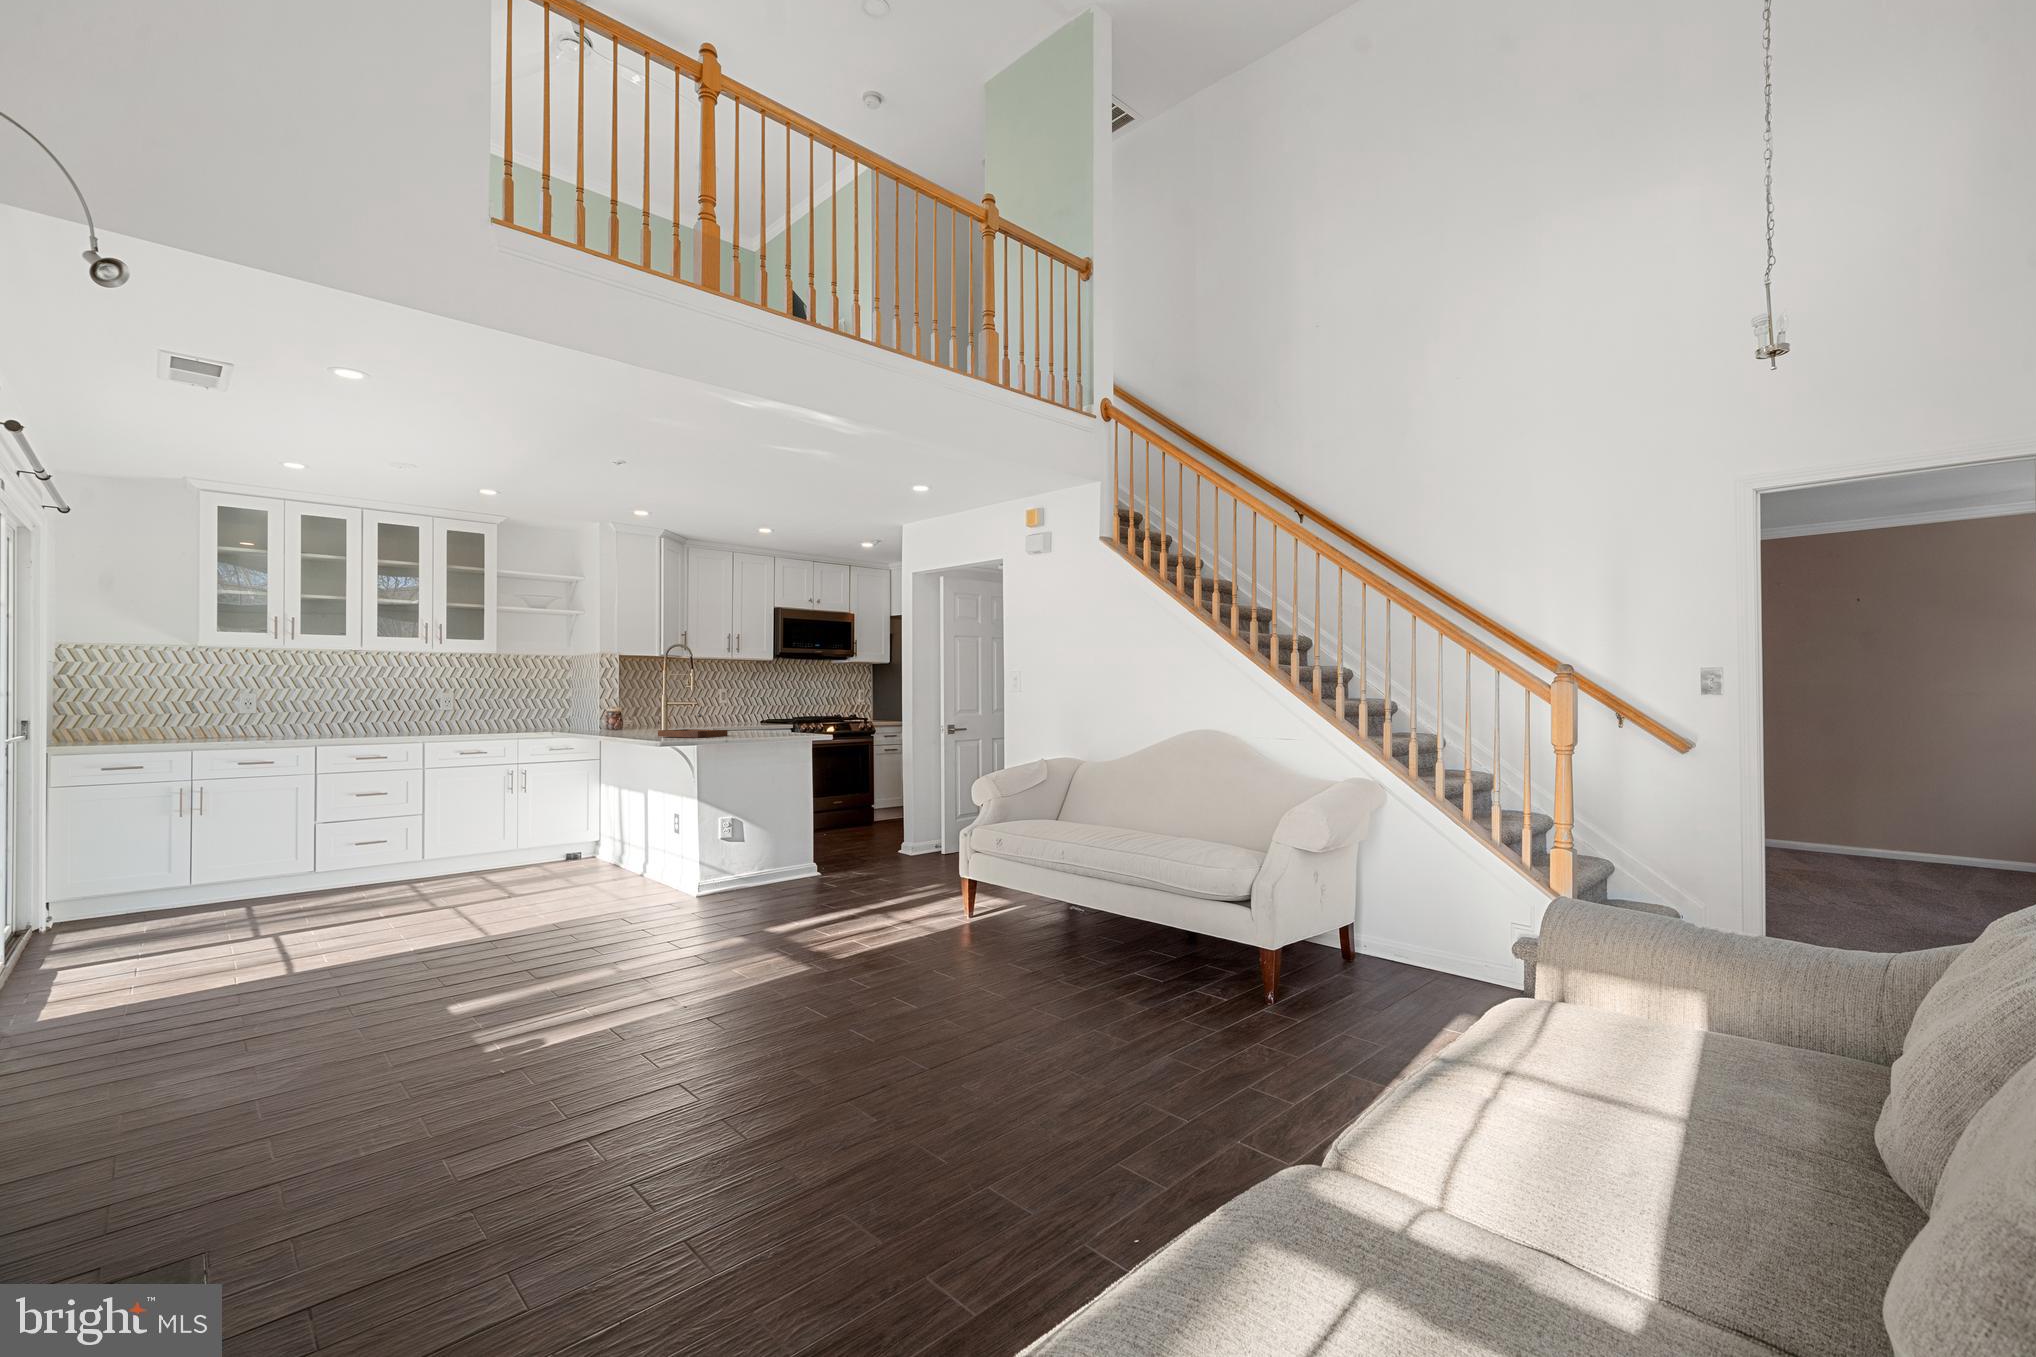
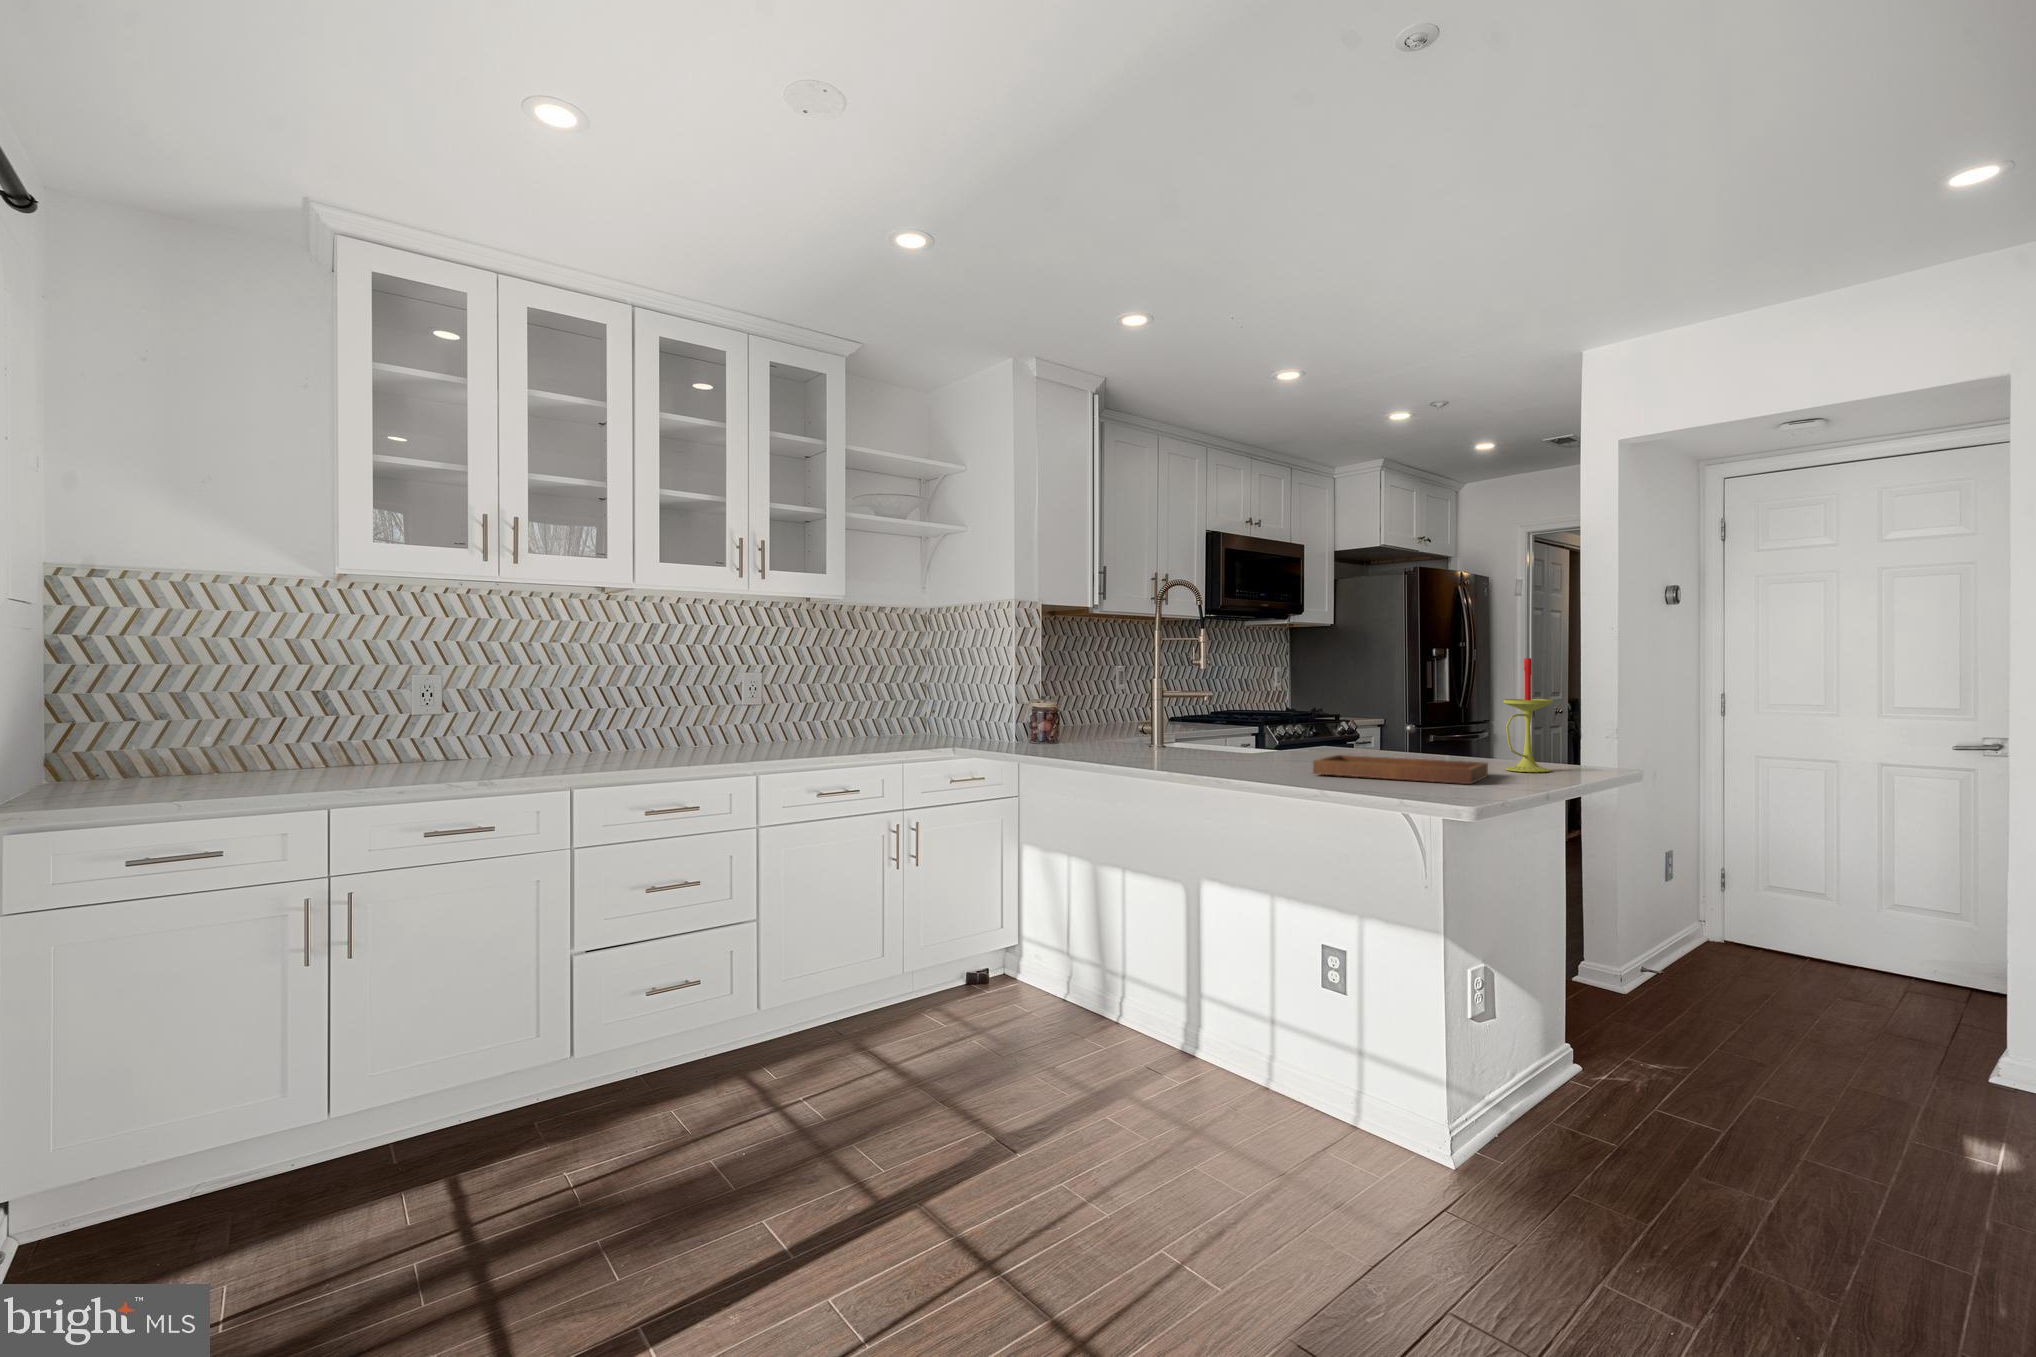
candle: none [741,682,767,734] -> present [1503,658,1553,772]

